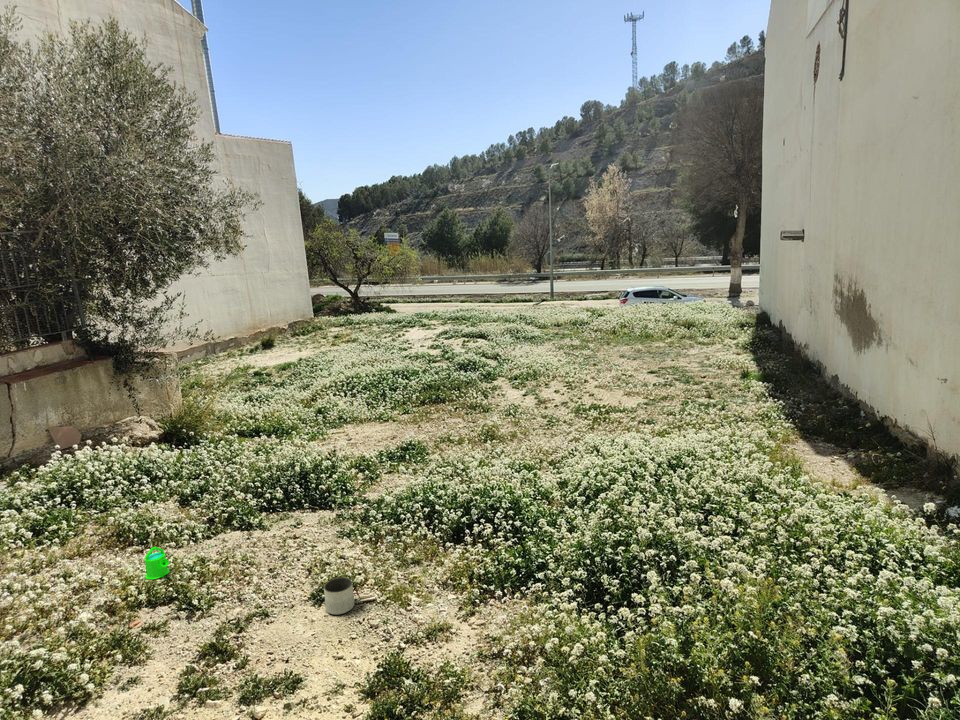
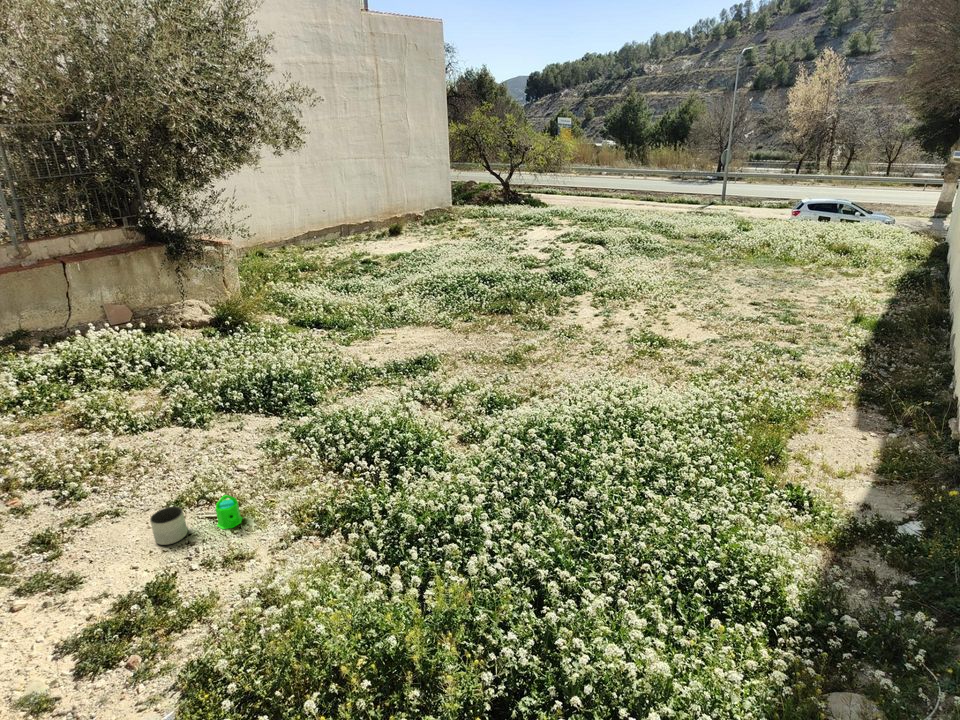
watering can: present [145,547,169,579] -> present [216,495,243,529]

